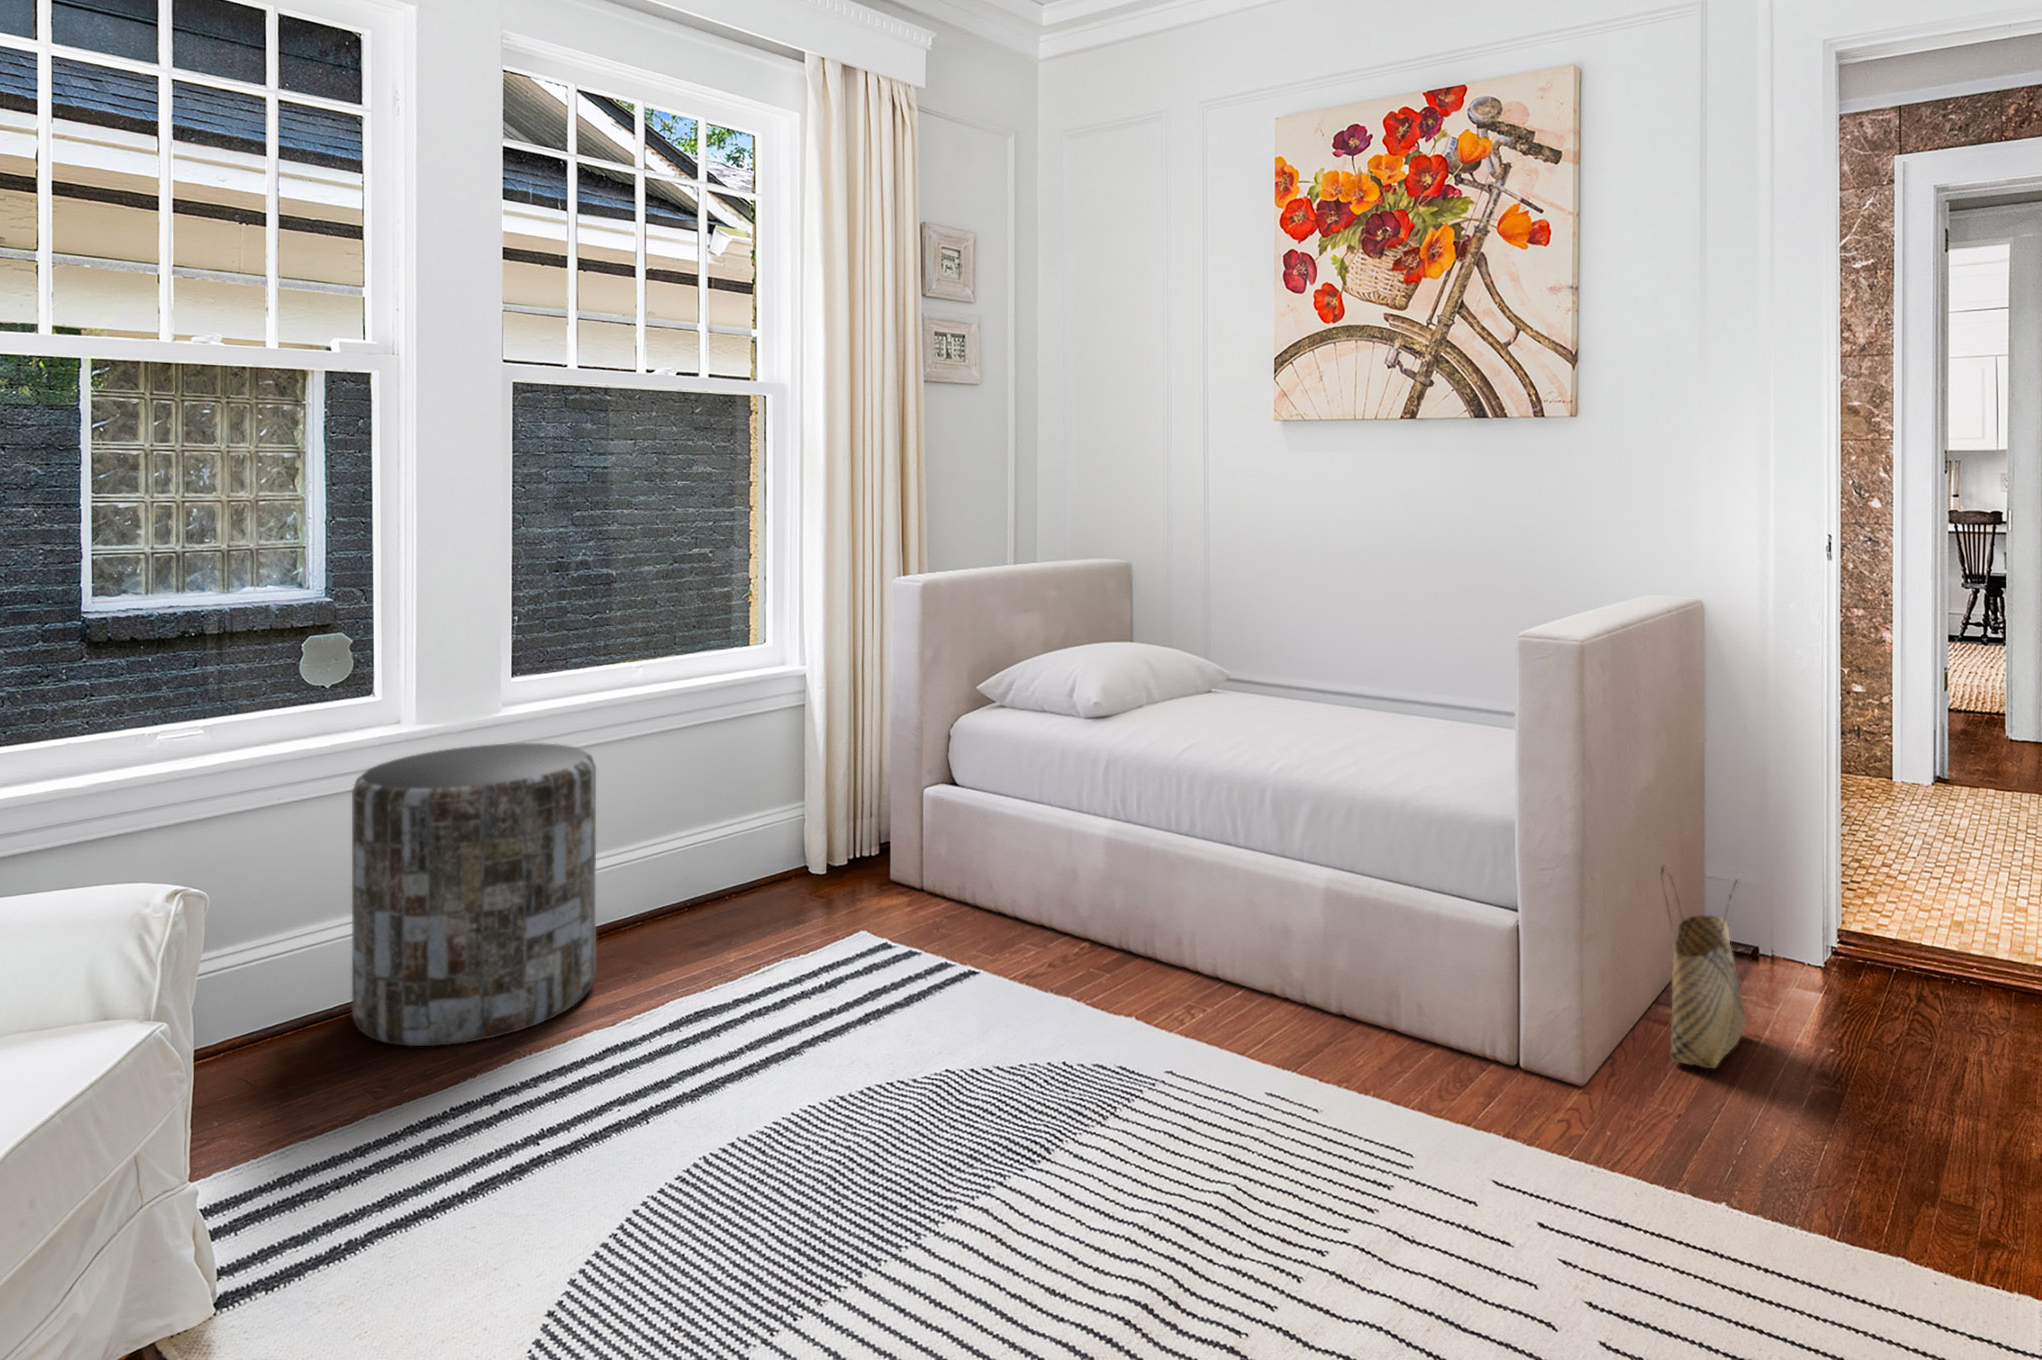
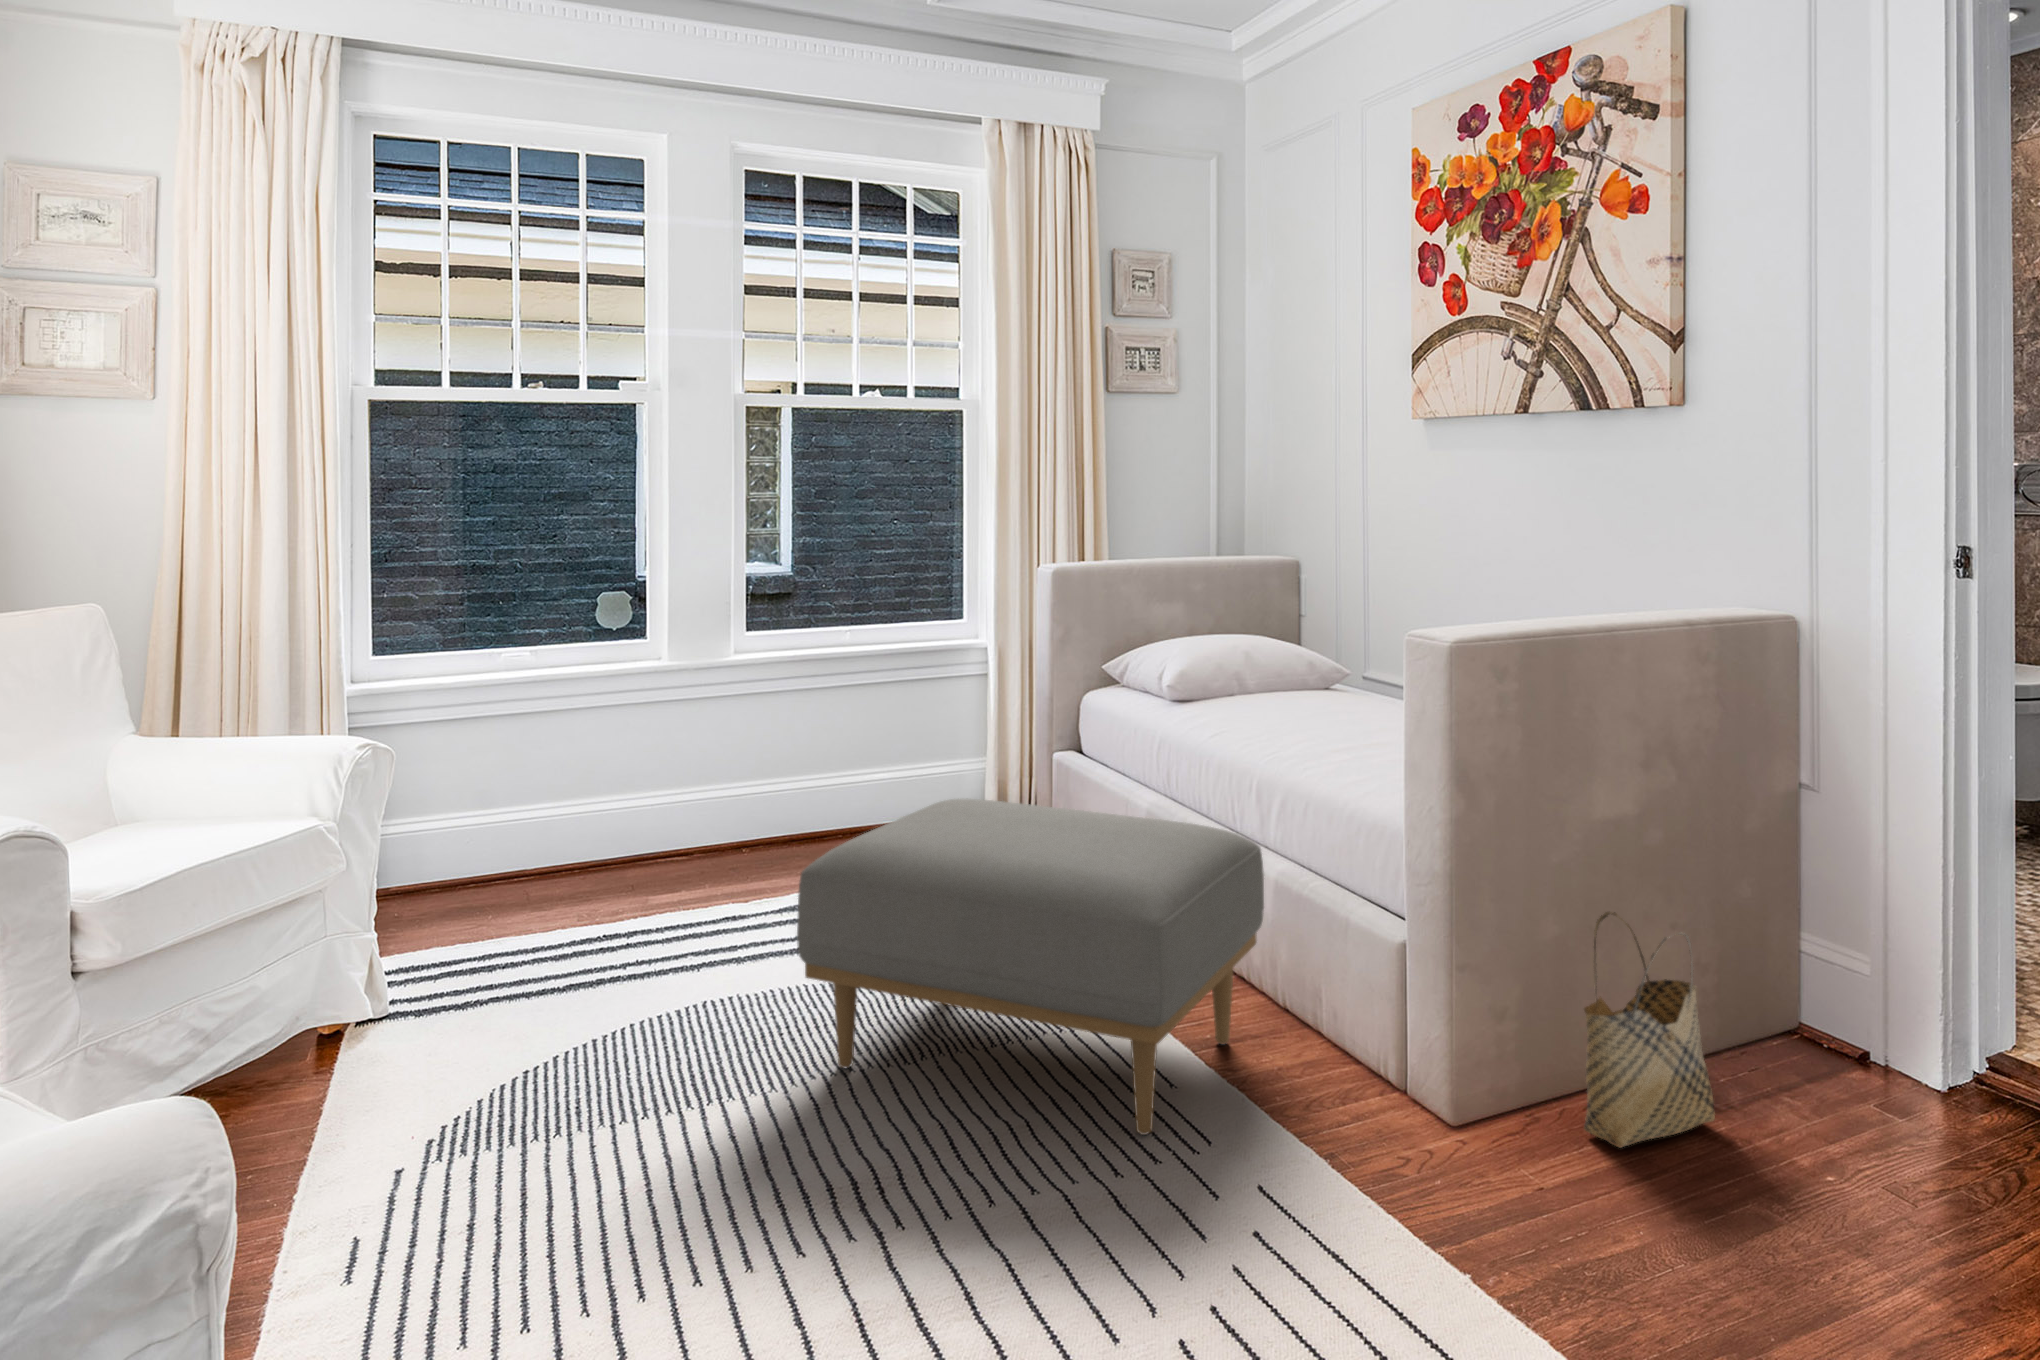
side table: present [352,743,596,1046] -> none [598,681,770,900]
ottoman: none [927,841,1398,1183] -> present [797,799,1264,1135]

